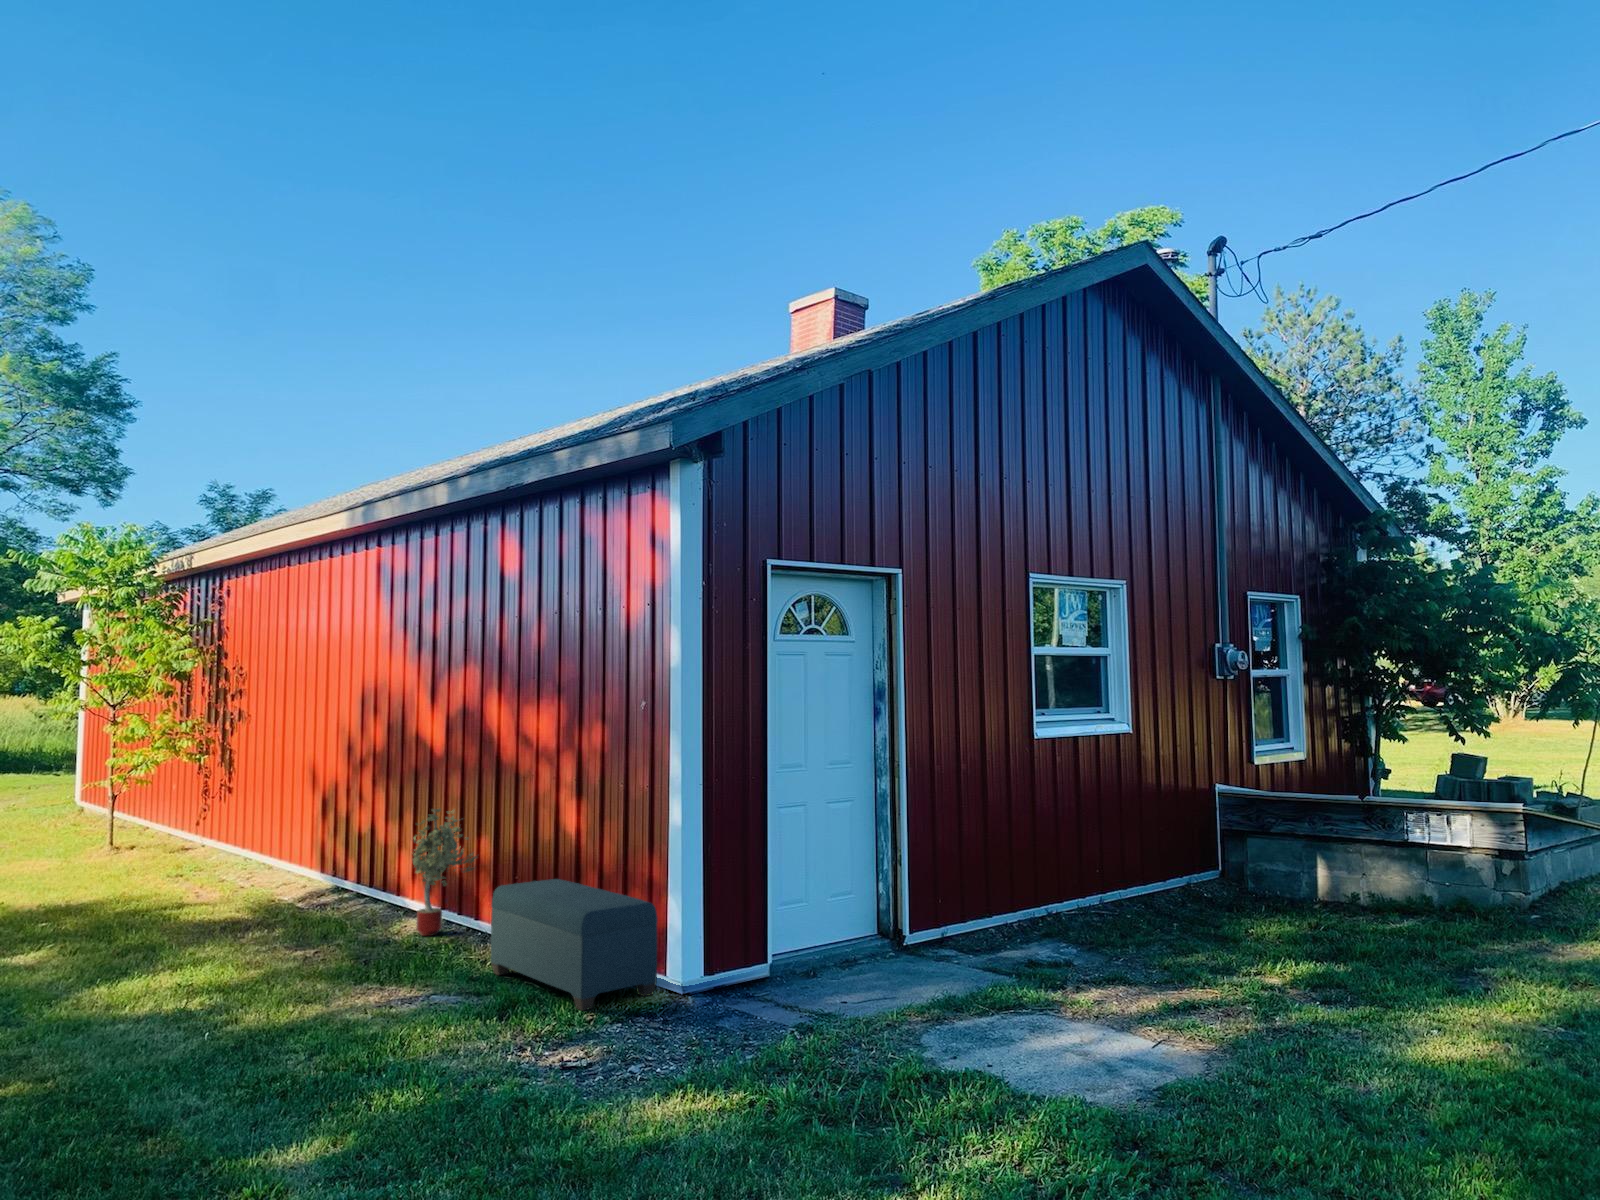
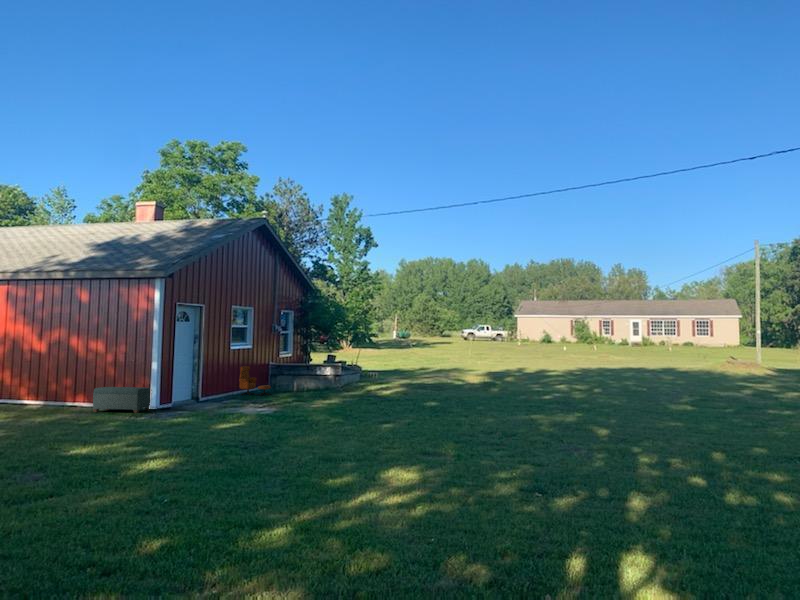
lounge chair: none [1077,799,1208,925] -> present [239,366,271,395]
potted tree: present [413,809,477,936] -> none [33,370,64,410]

